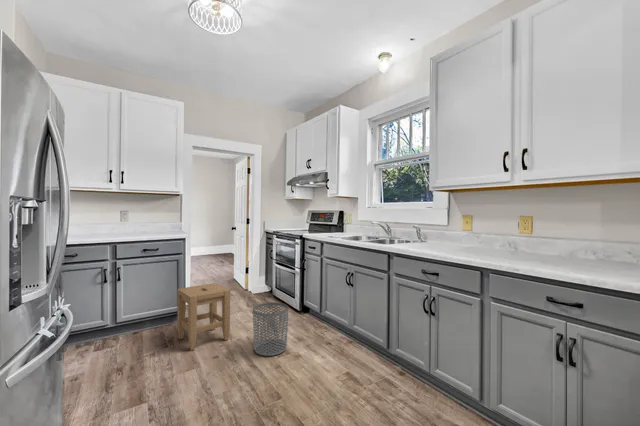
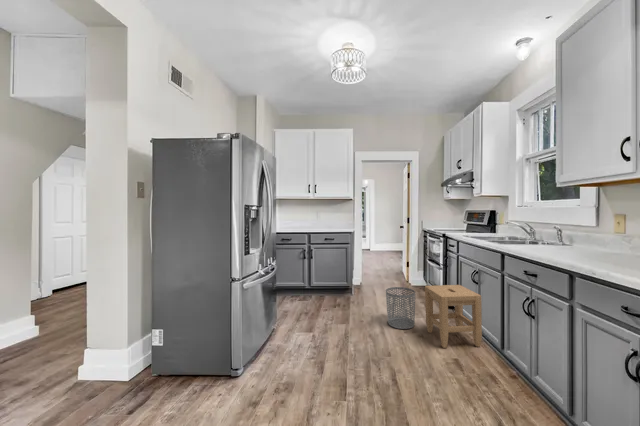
stool: present [177,283,230,351] -> present [425,285,482,348]

